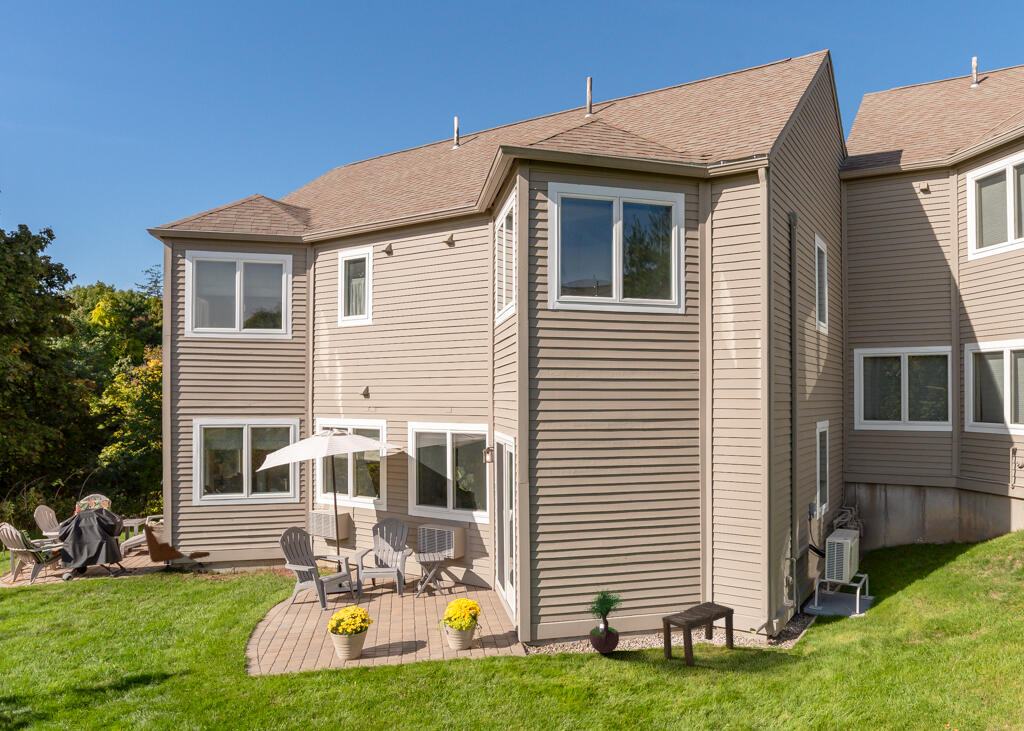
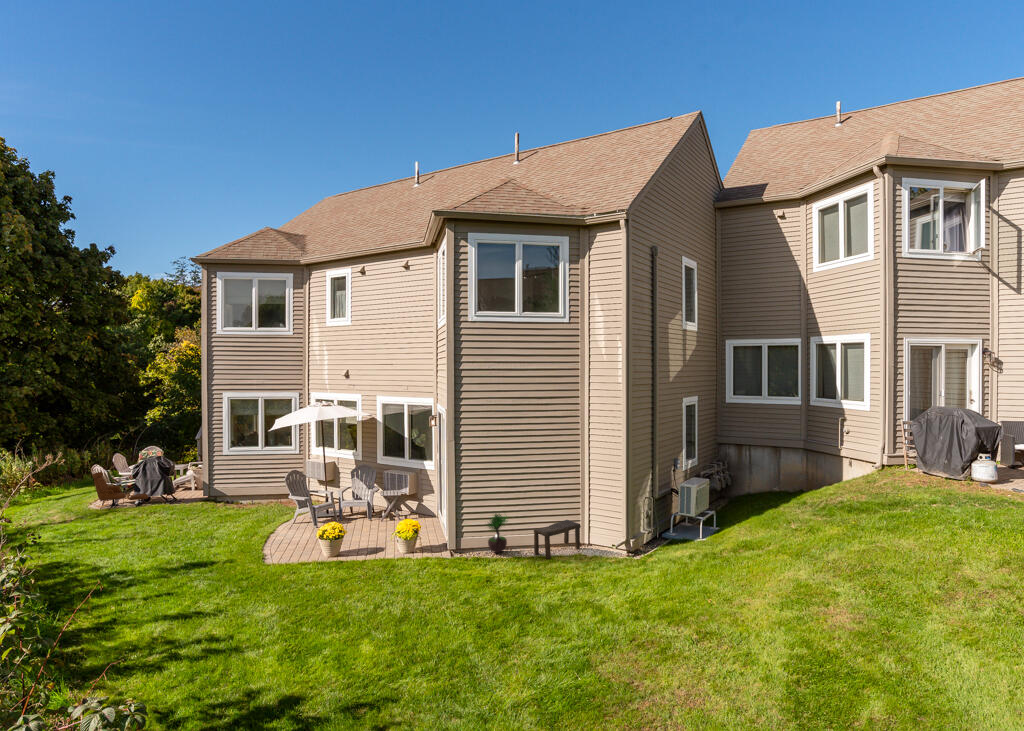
lounge chair: present [144,524,210,574] -> present [93,472,148,510]

